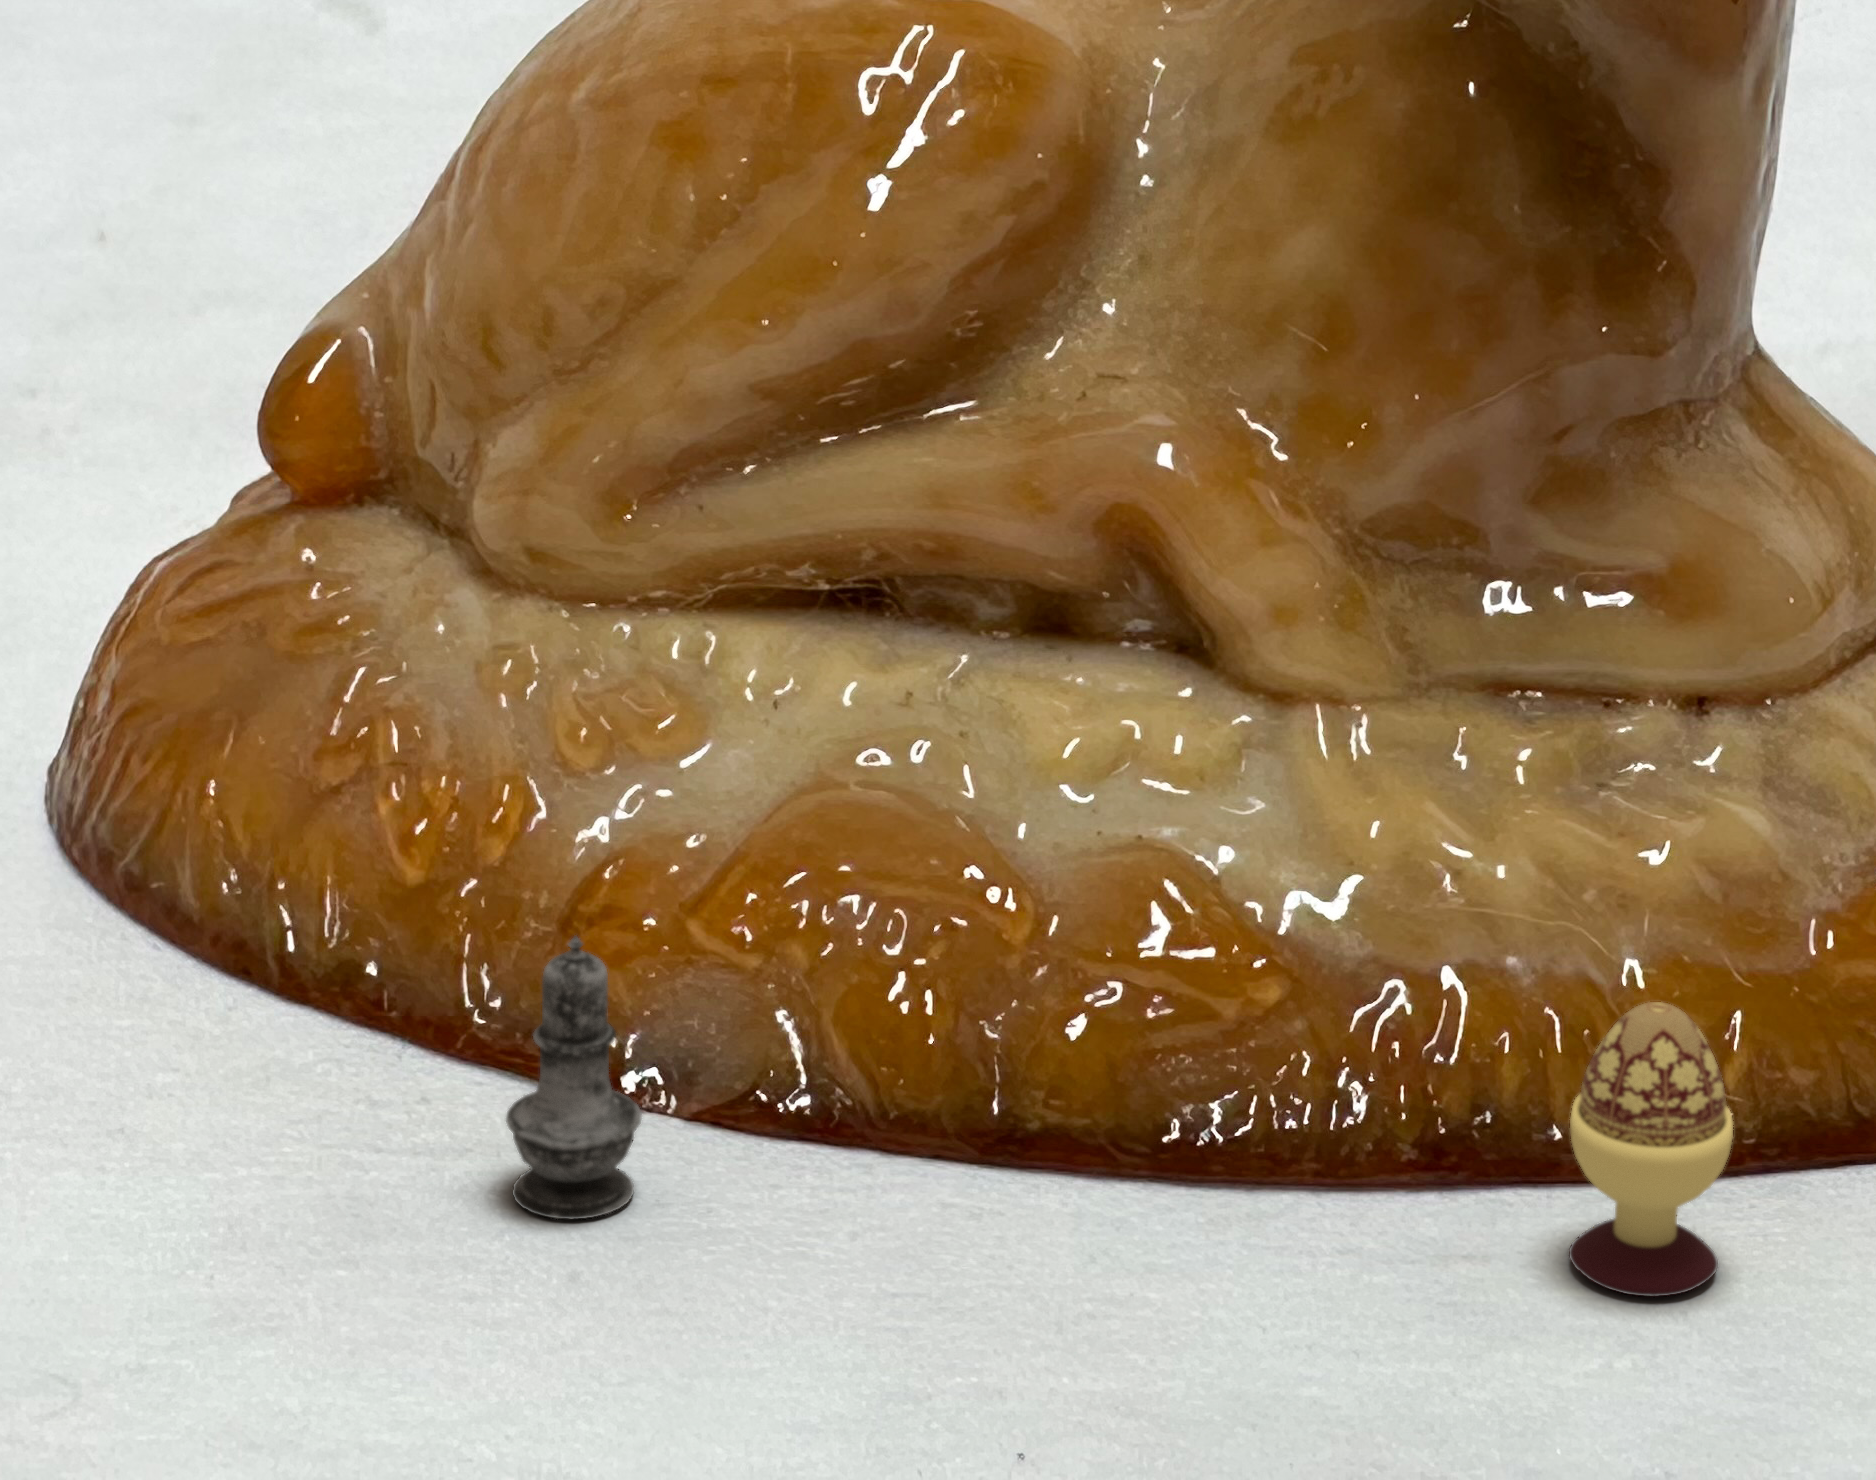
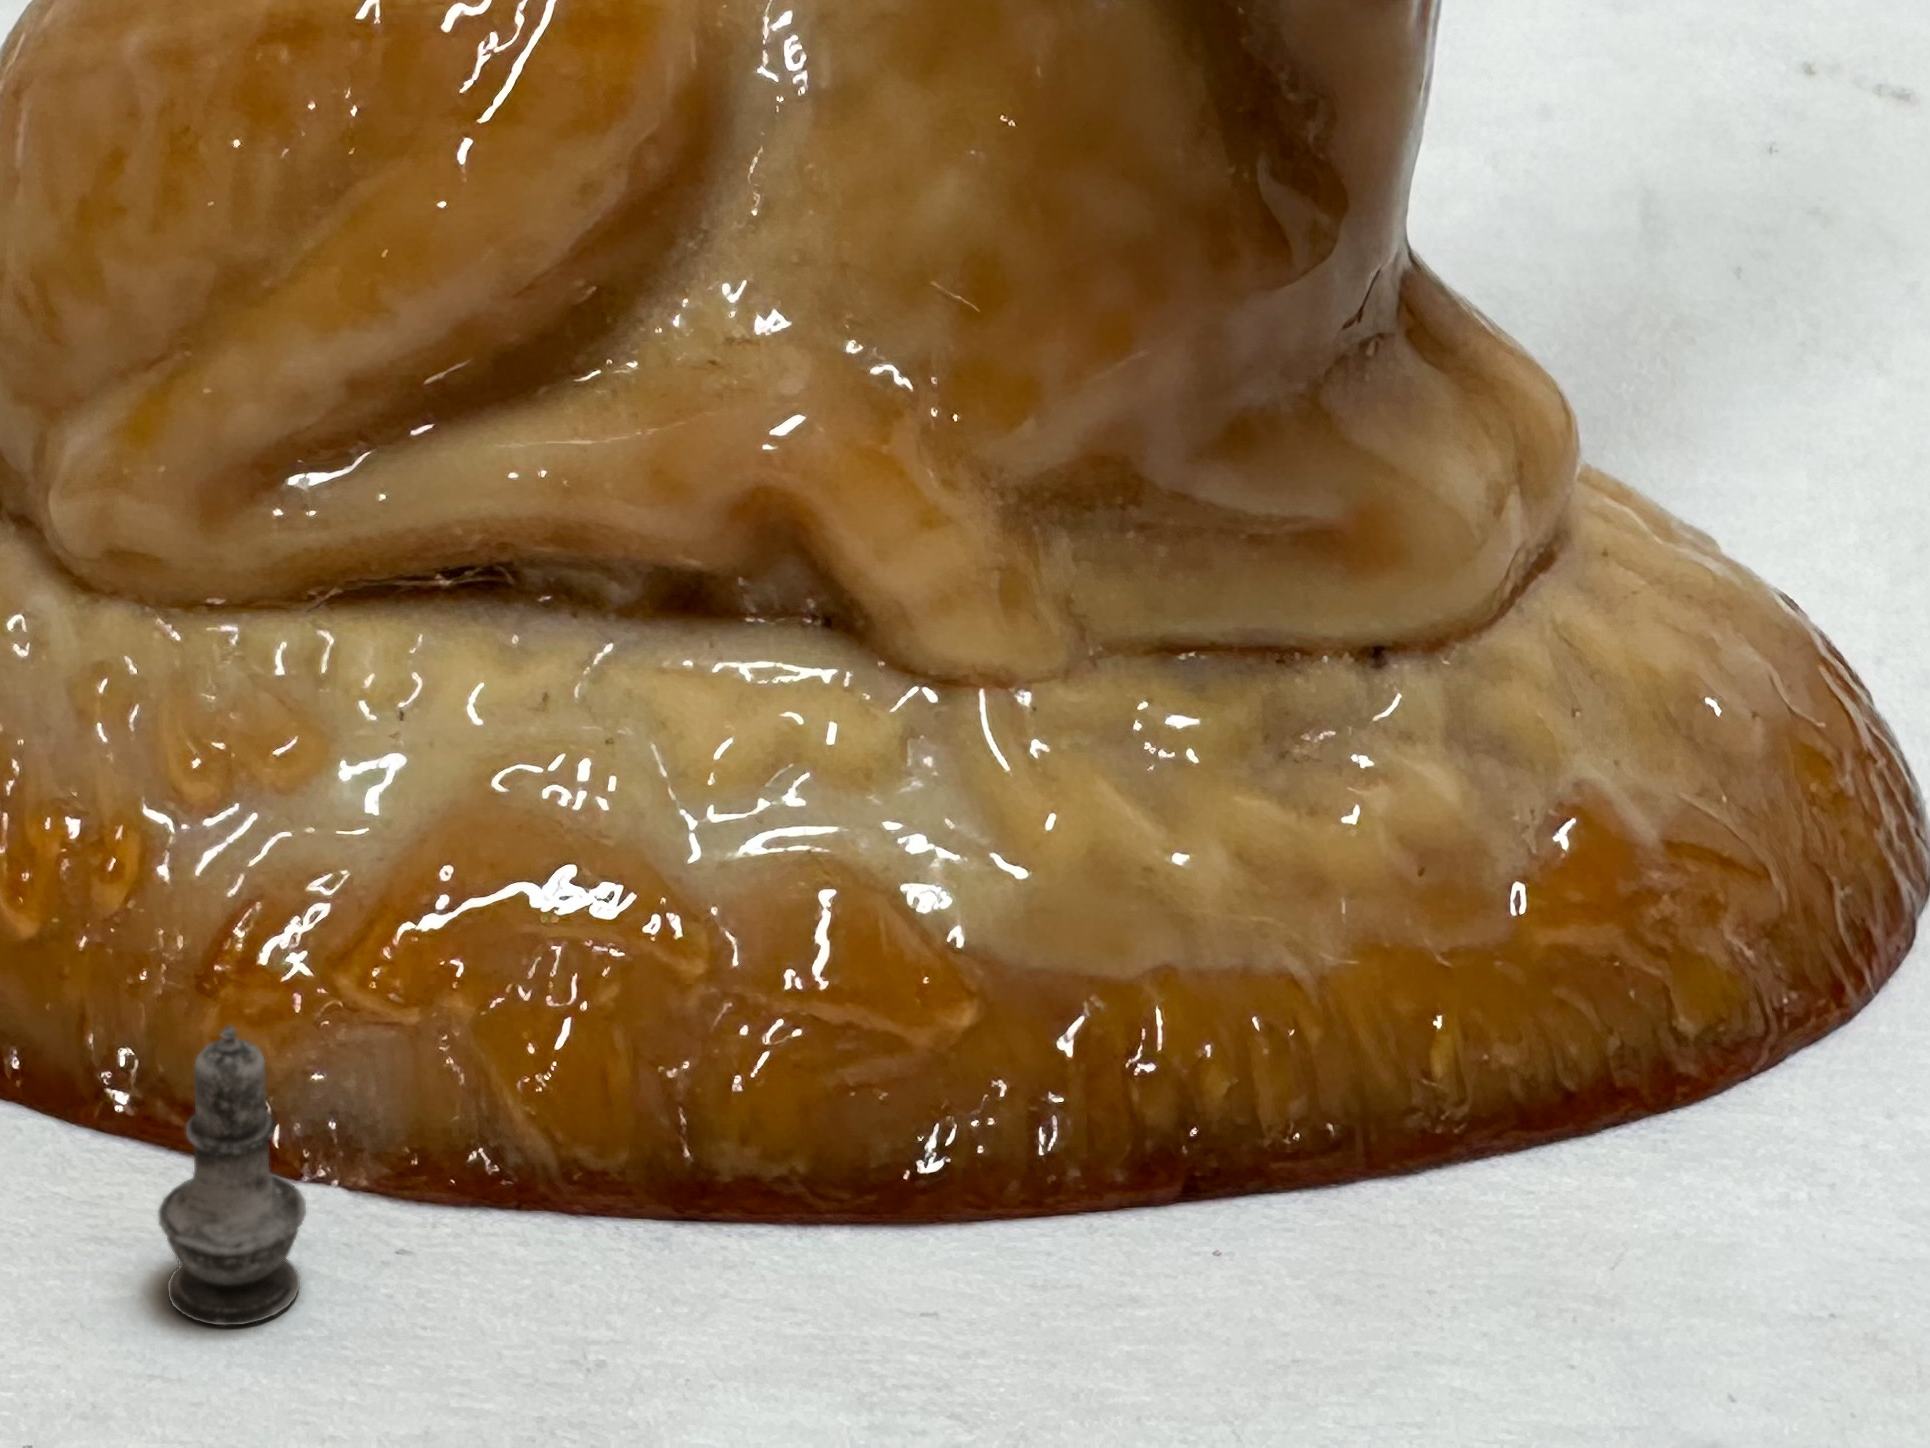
decorative egg: present [1569,1002,1733,1297] -> none [1304,1021,1478,1328]

